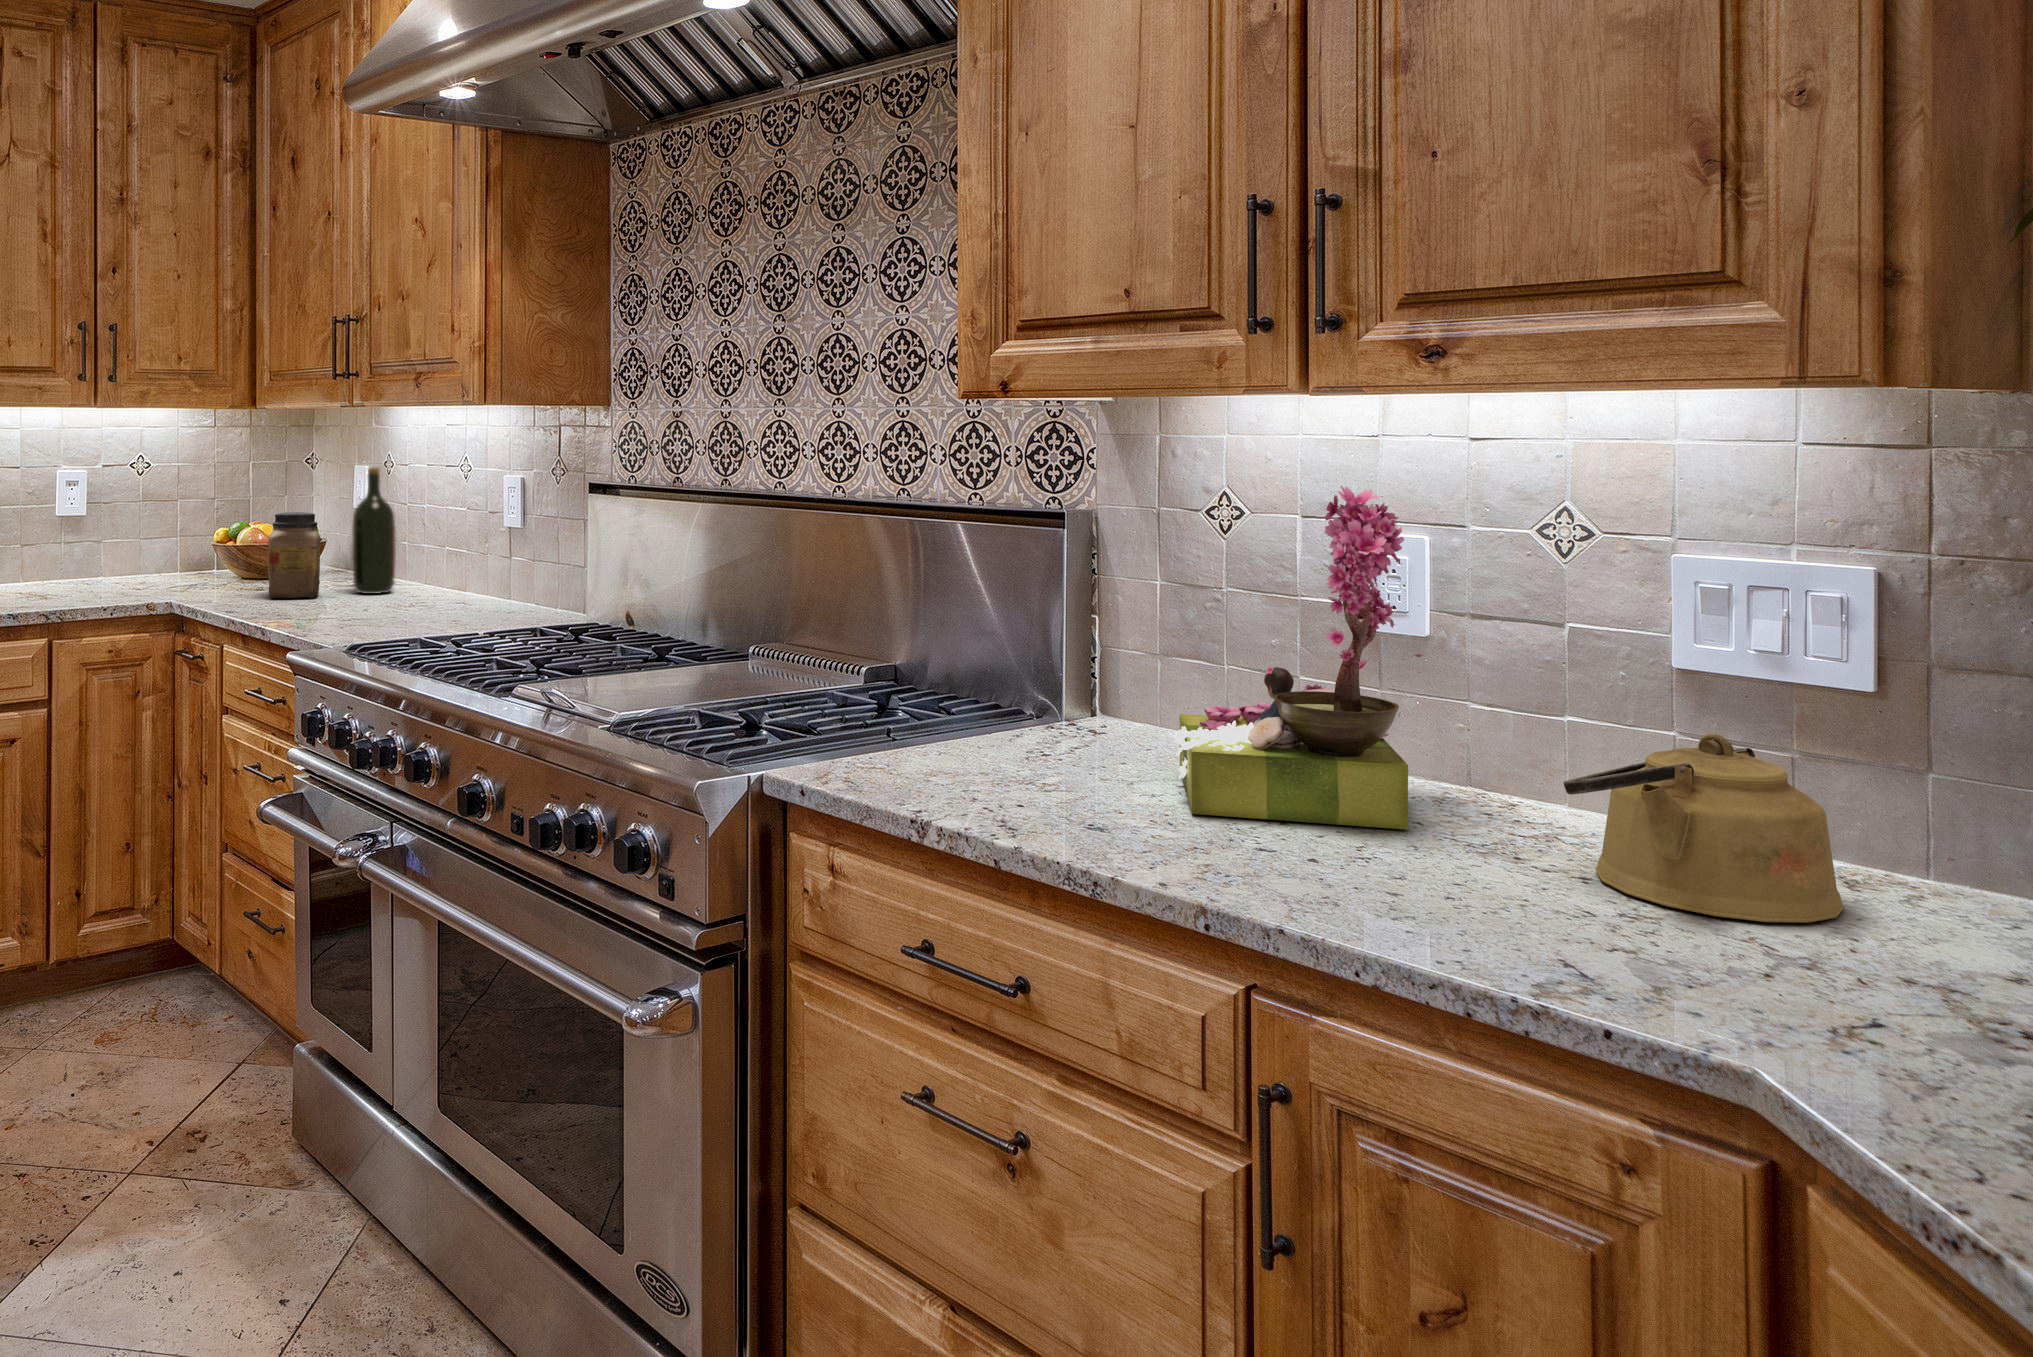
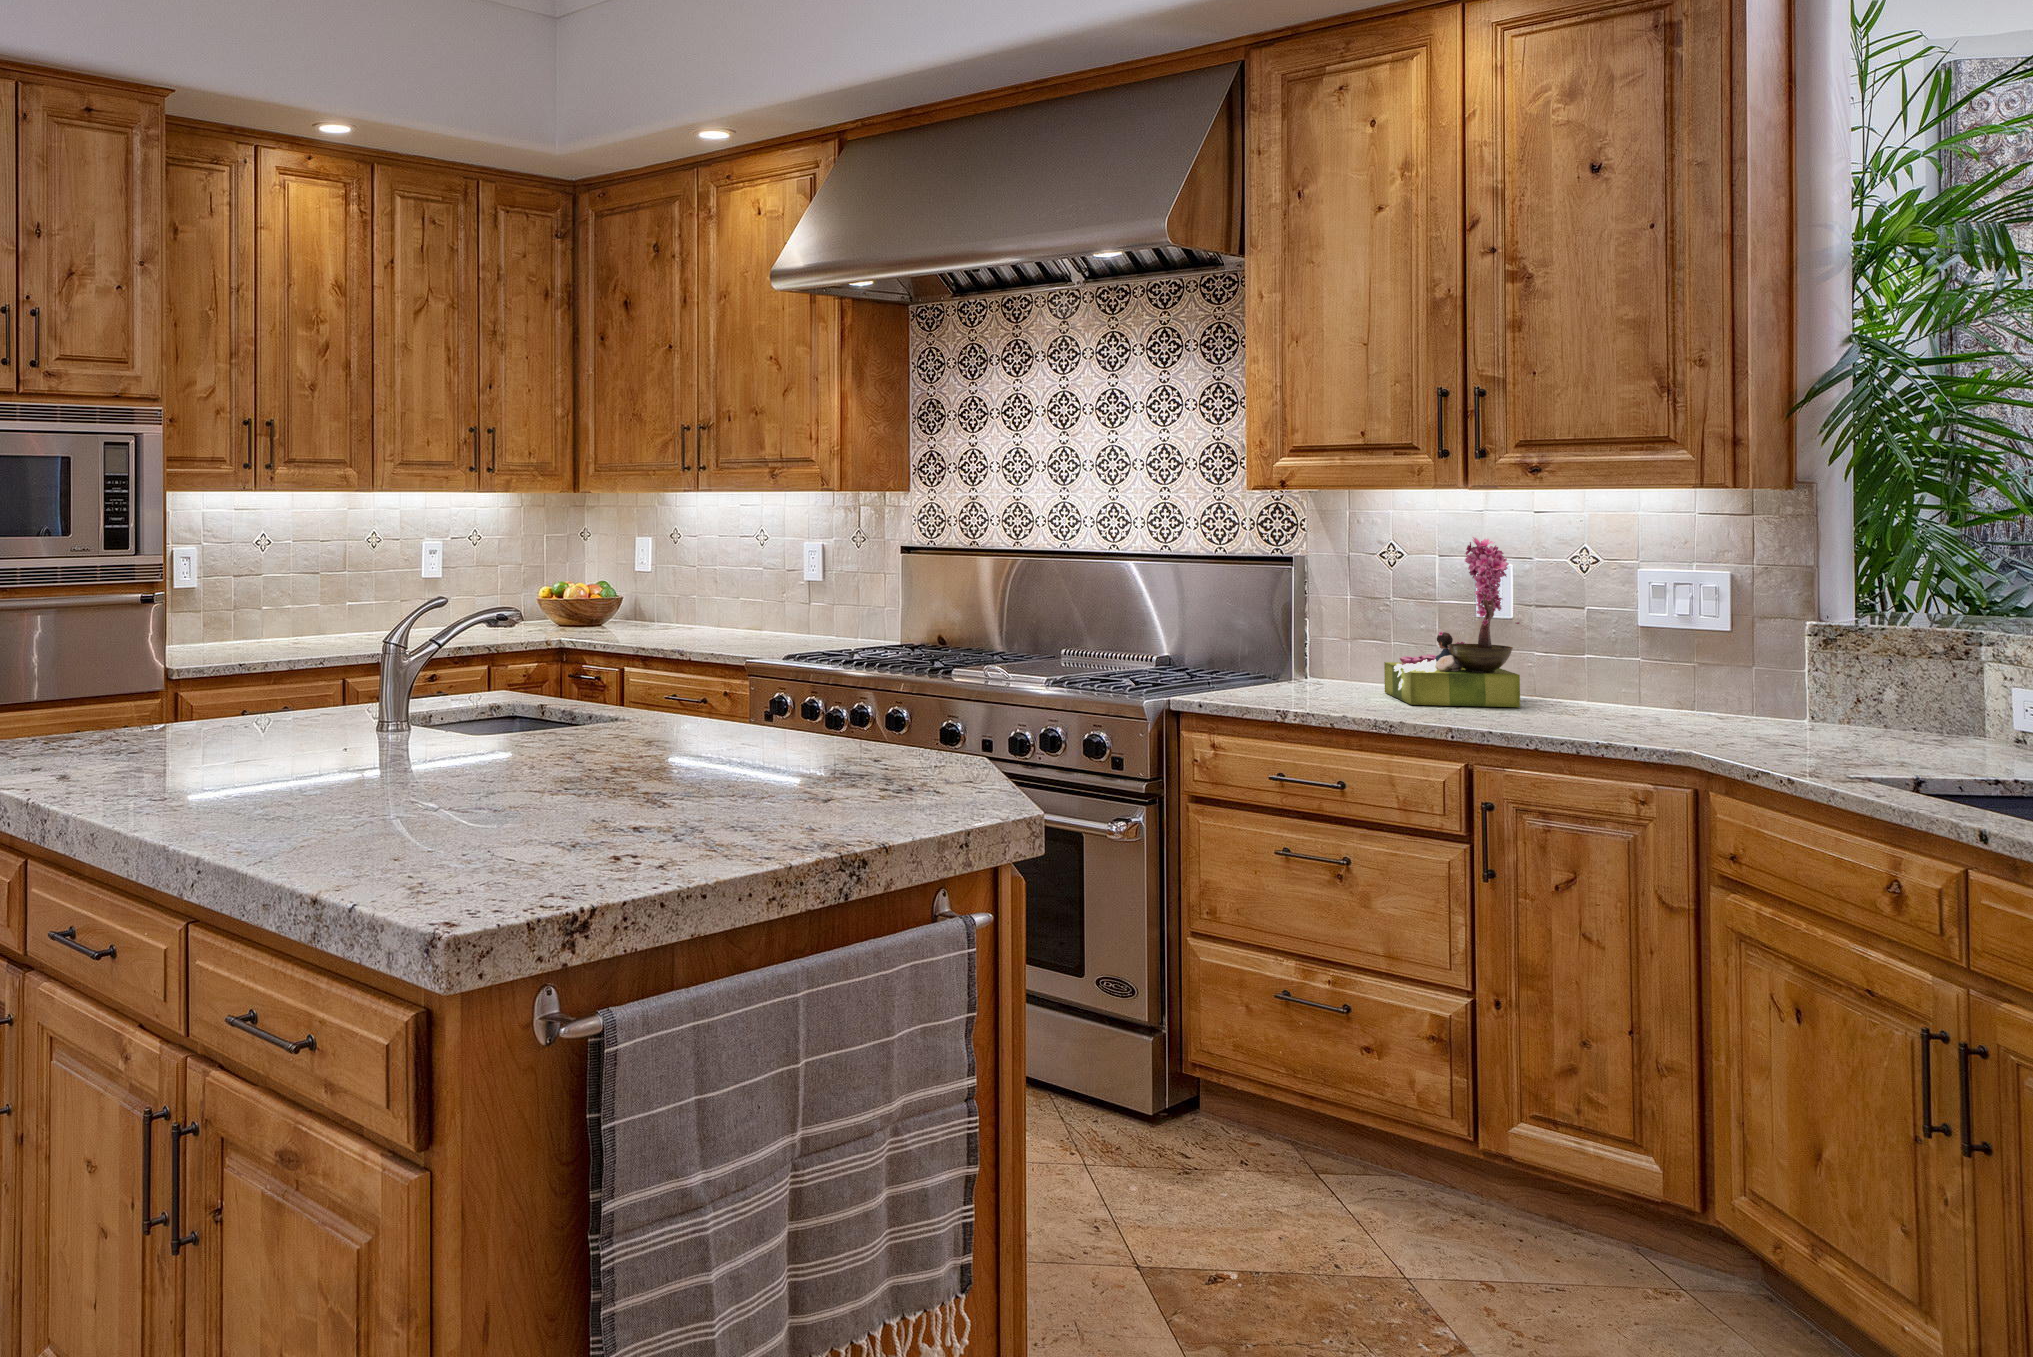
wine bottle: present [352,468,396,594] -> none [684,536,715,629]
jar: present [268,512,321,598] -> none [627,569,669,632]
kettle: present [1564,733,1844,923] -> none [1600,647,1724,726]

